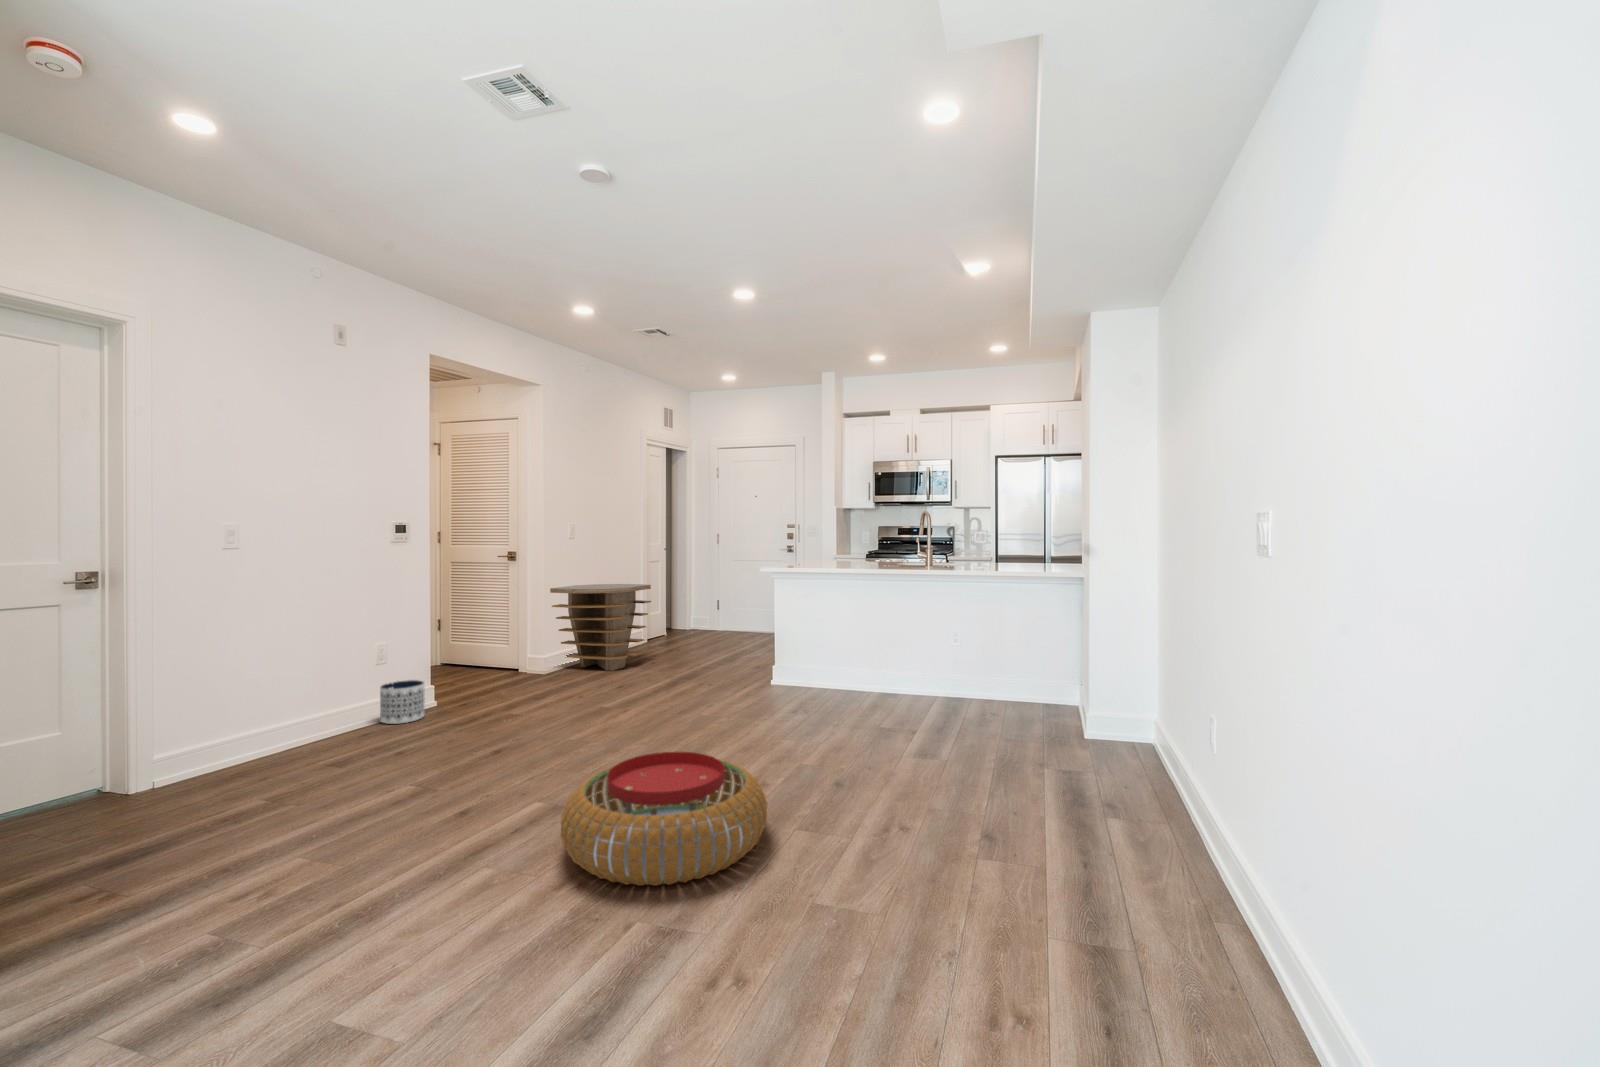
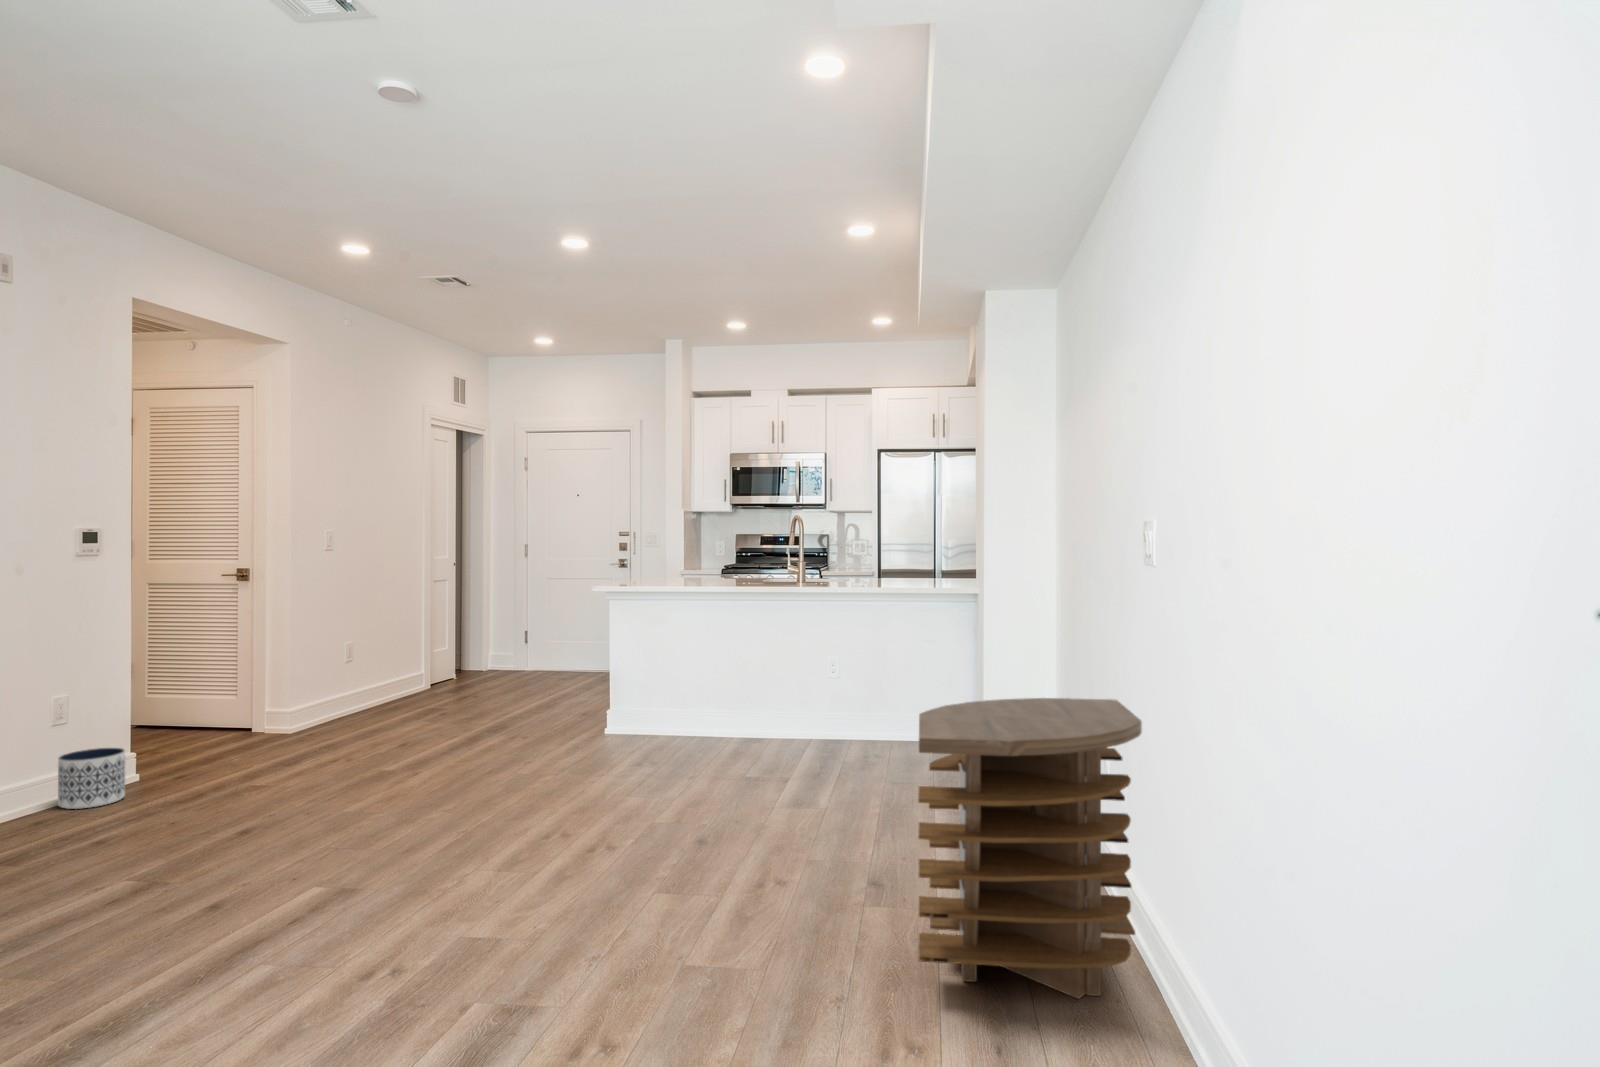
side table: present [550,584,651,671] -> present [918,698,1142,999]
pouf: present [561,752,767,886] -> none [372,812,628,967]

